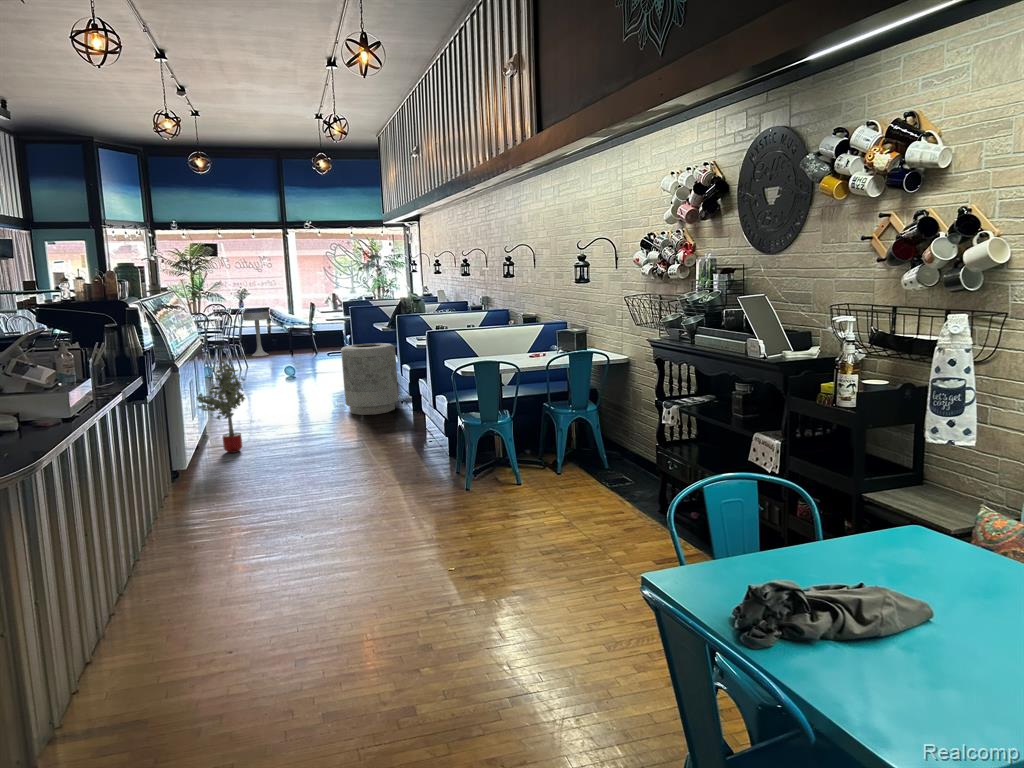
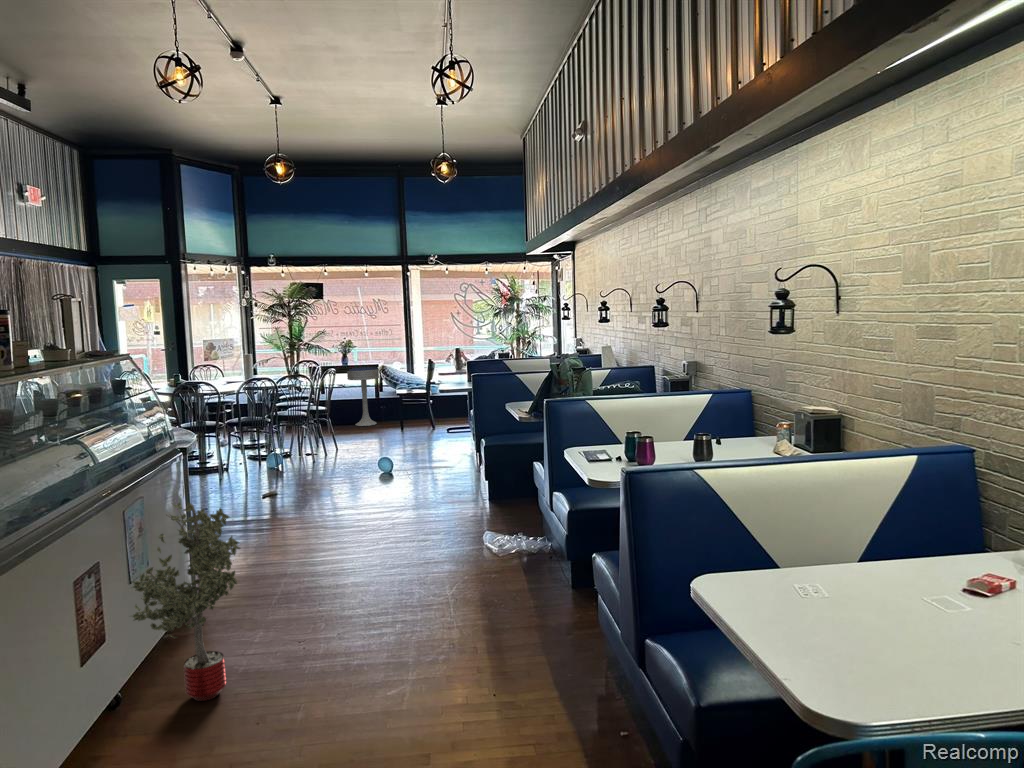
trash can: present [341,343,399,415] -> none [449,444,547,581]

